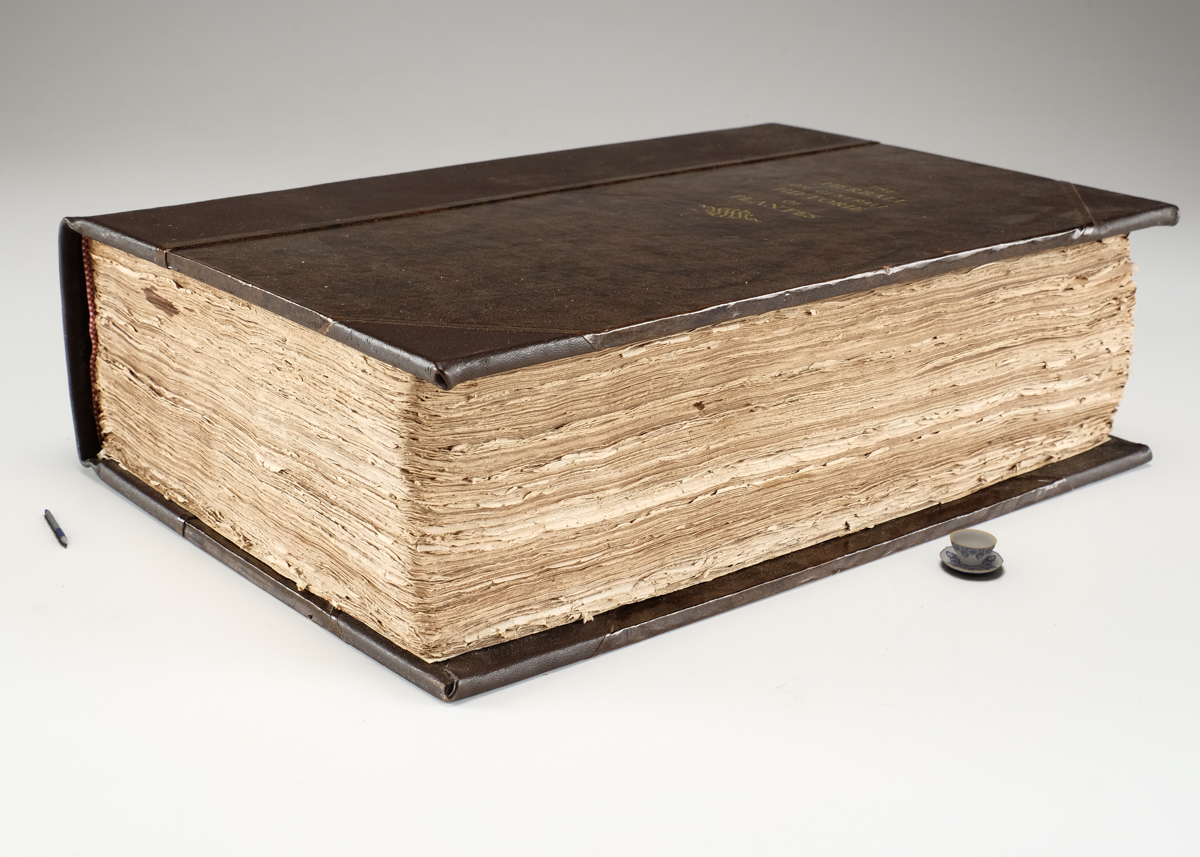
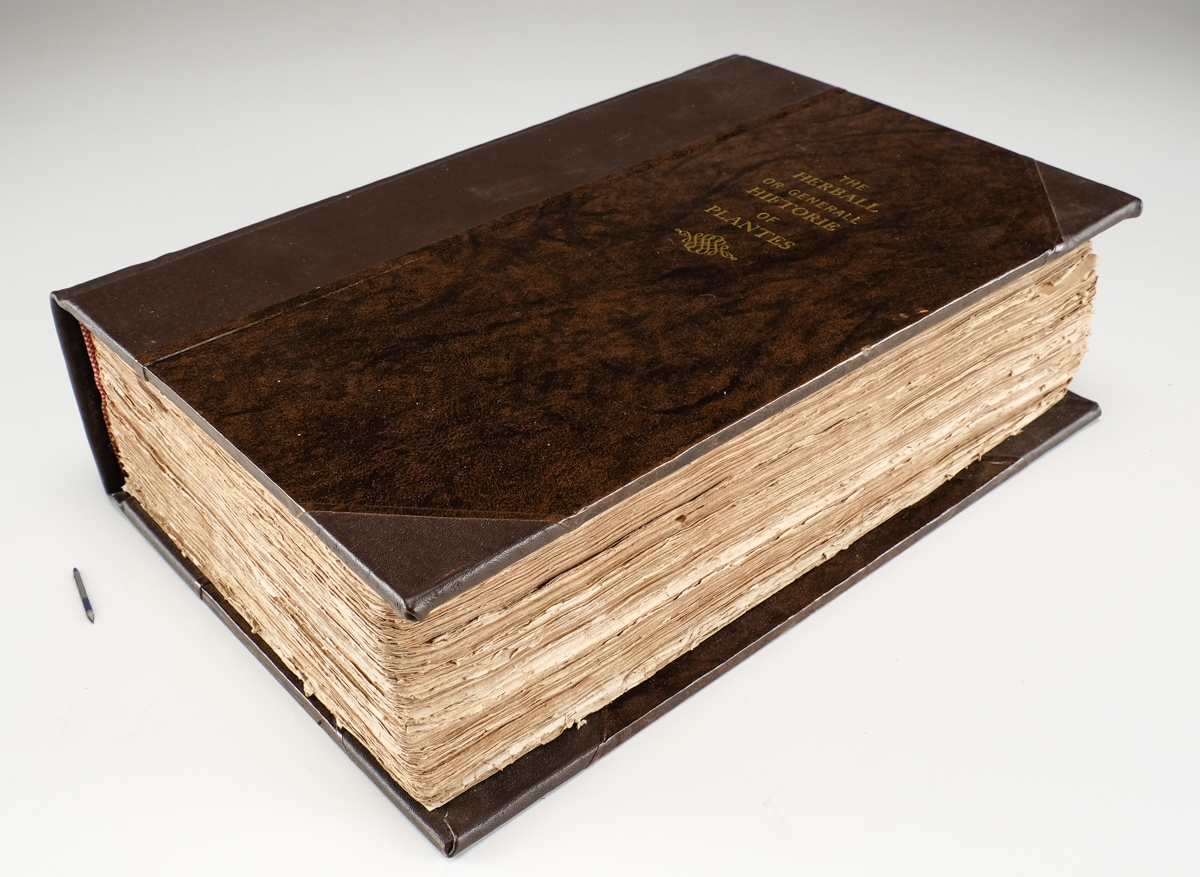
teacup: present [940,529,1003,573] -> none [910,562,971,613]

